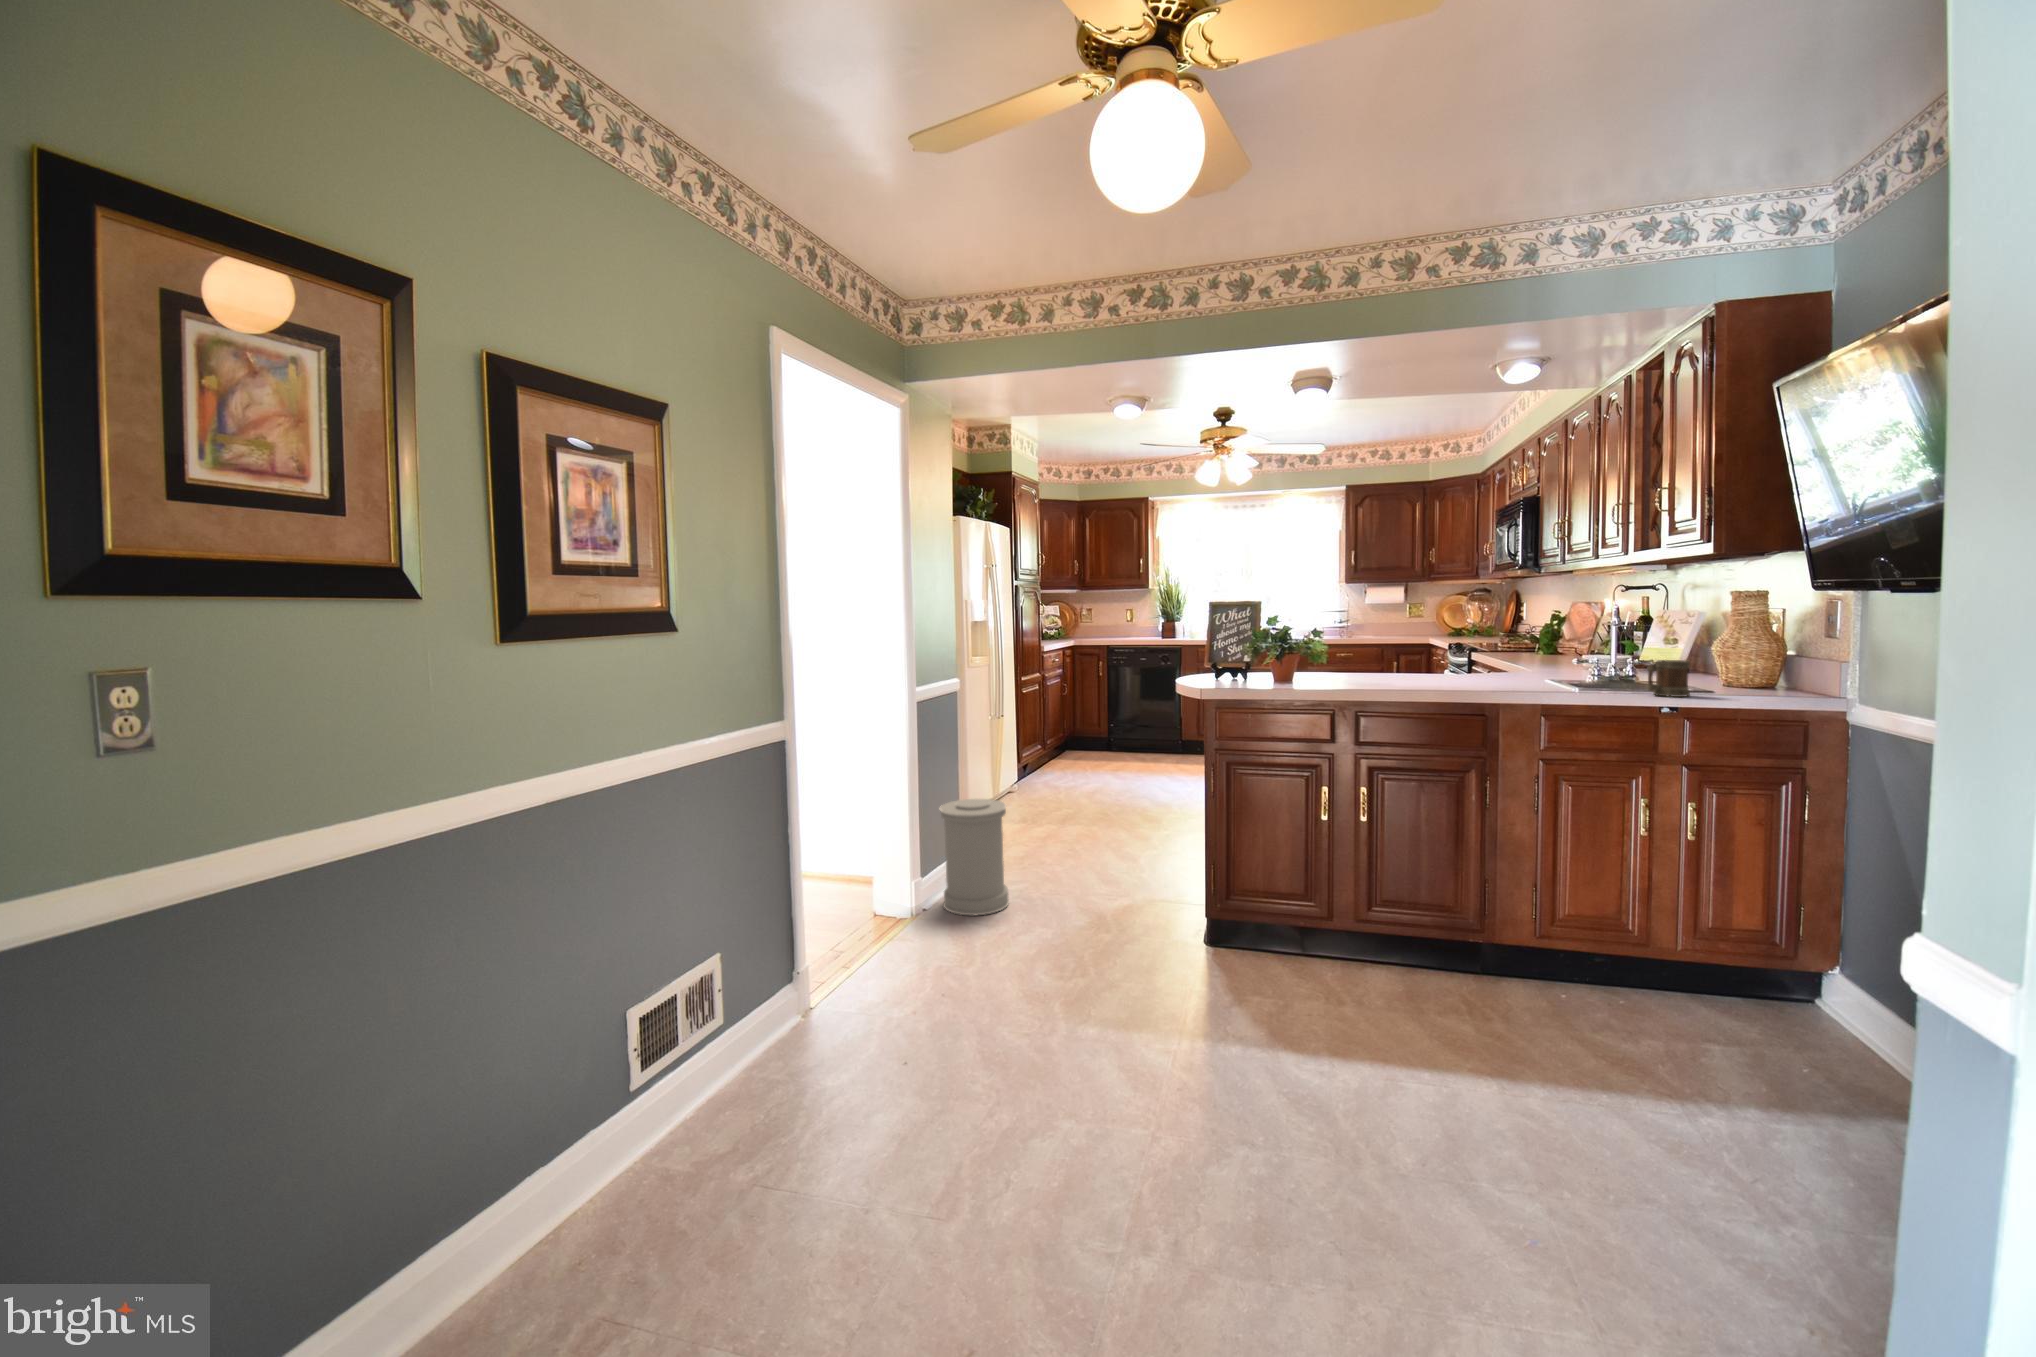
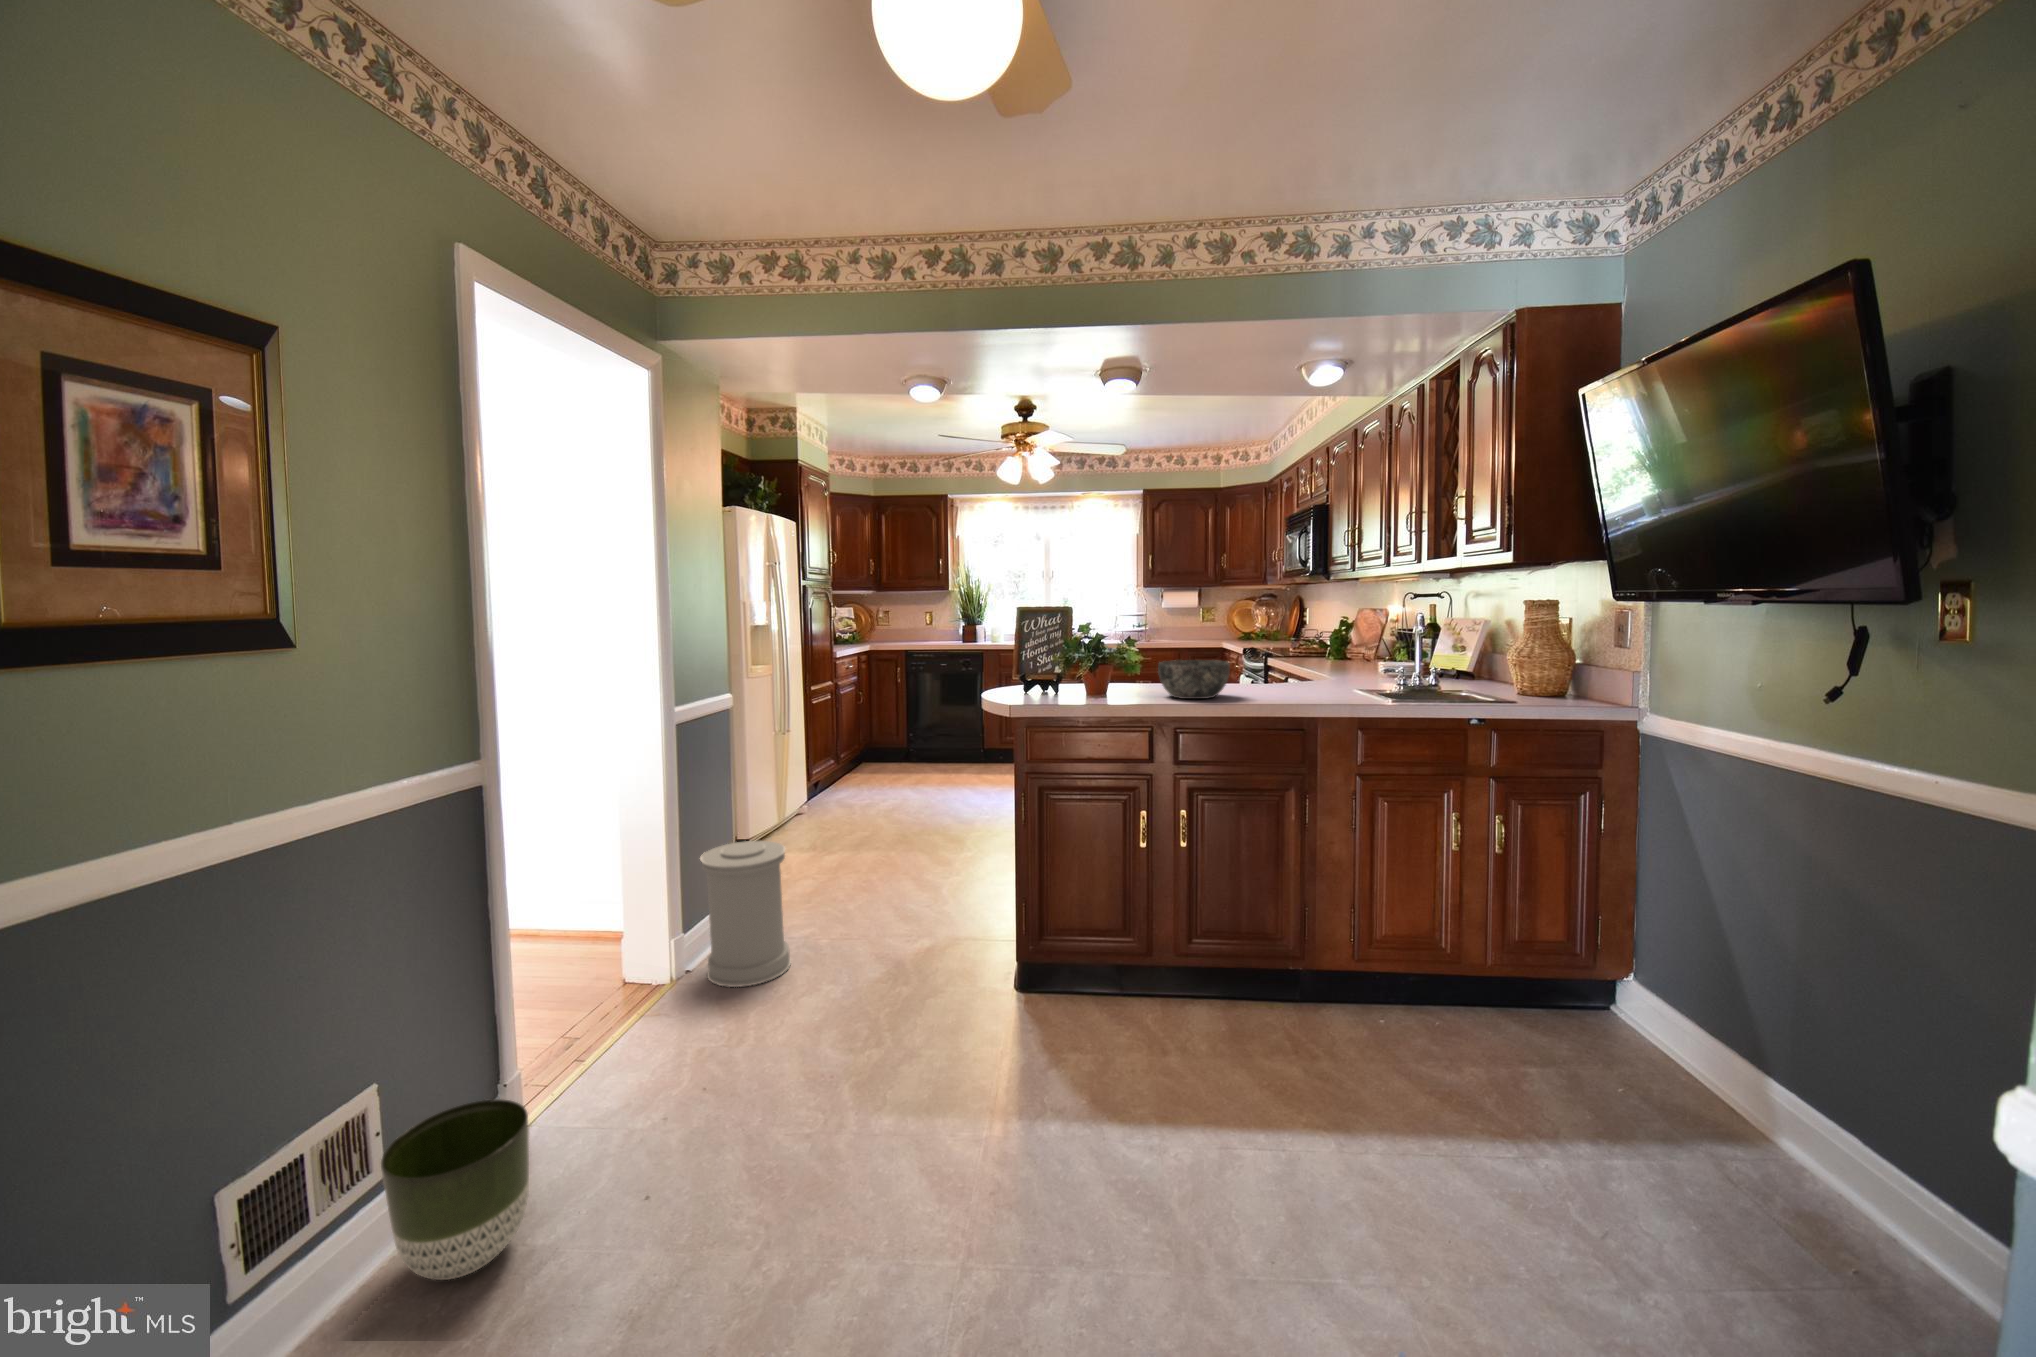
bowl: none [1340,649,1411,684] -> present [1158,660,1230,699]
mug: present [1647,660,1690,697] -> none [1462,673,1502,711]
planter: none [754,953,842,1066] -> present [381,1099,529,1280]

